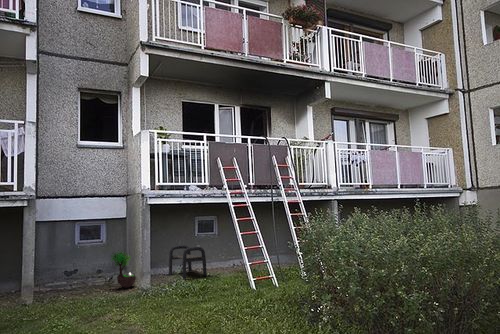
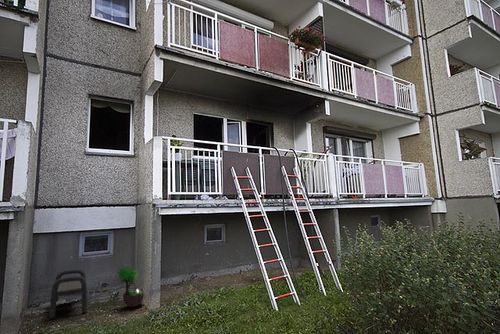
bench: present [169,245,207,279] -> present [49,269,87,318]

